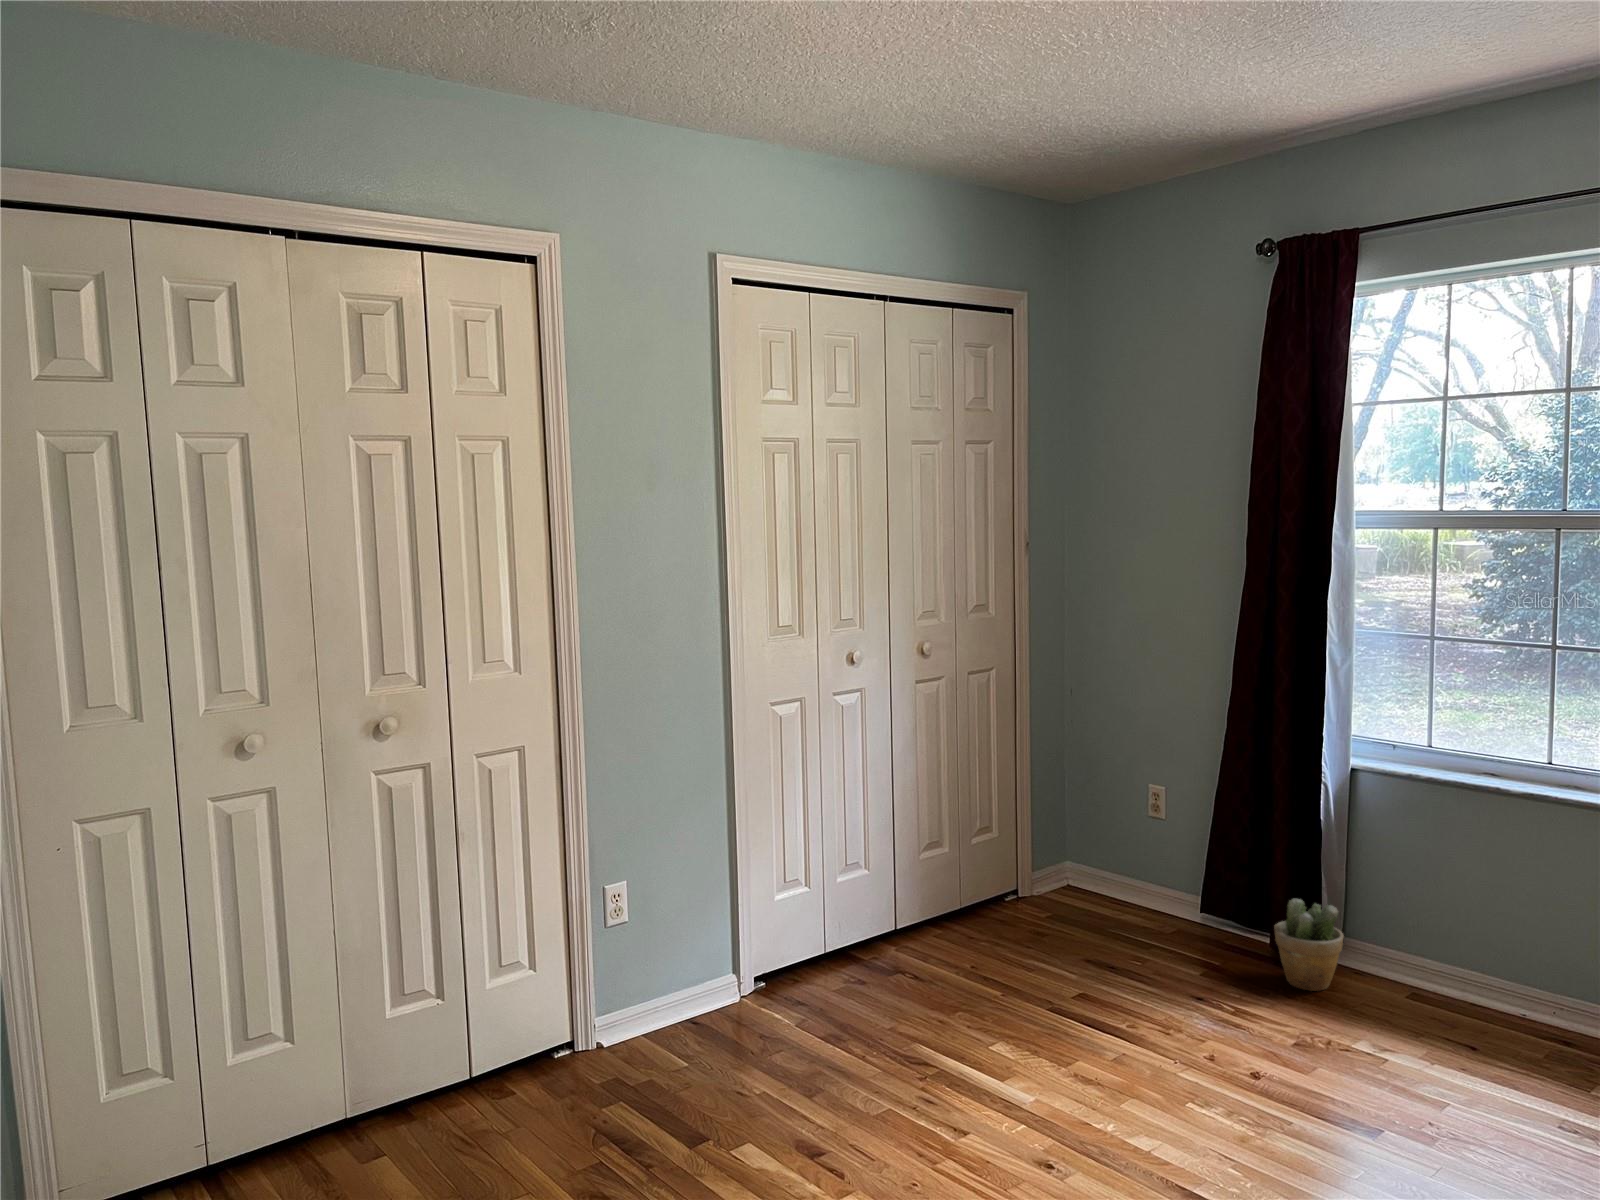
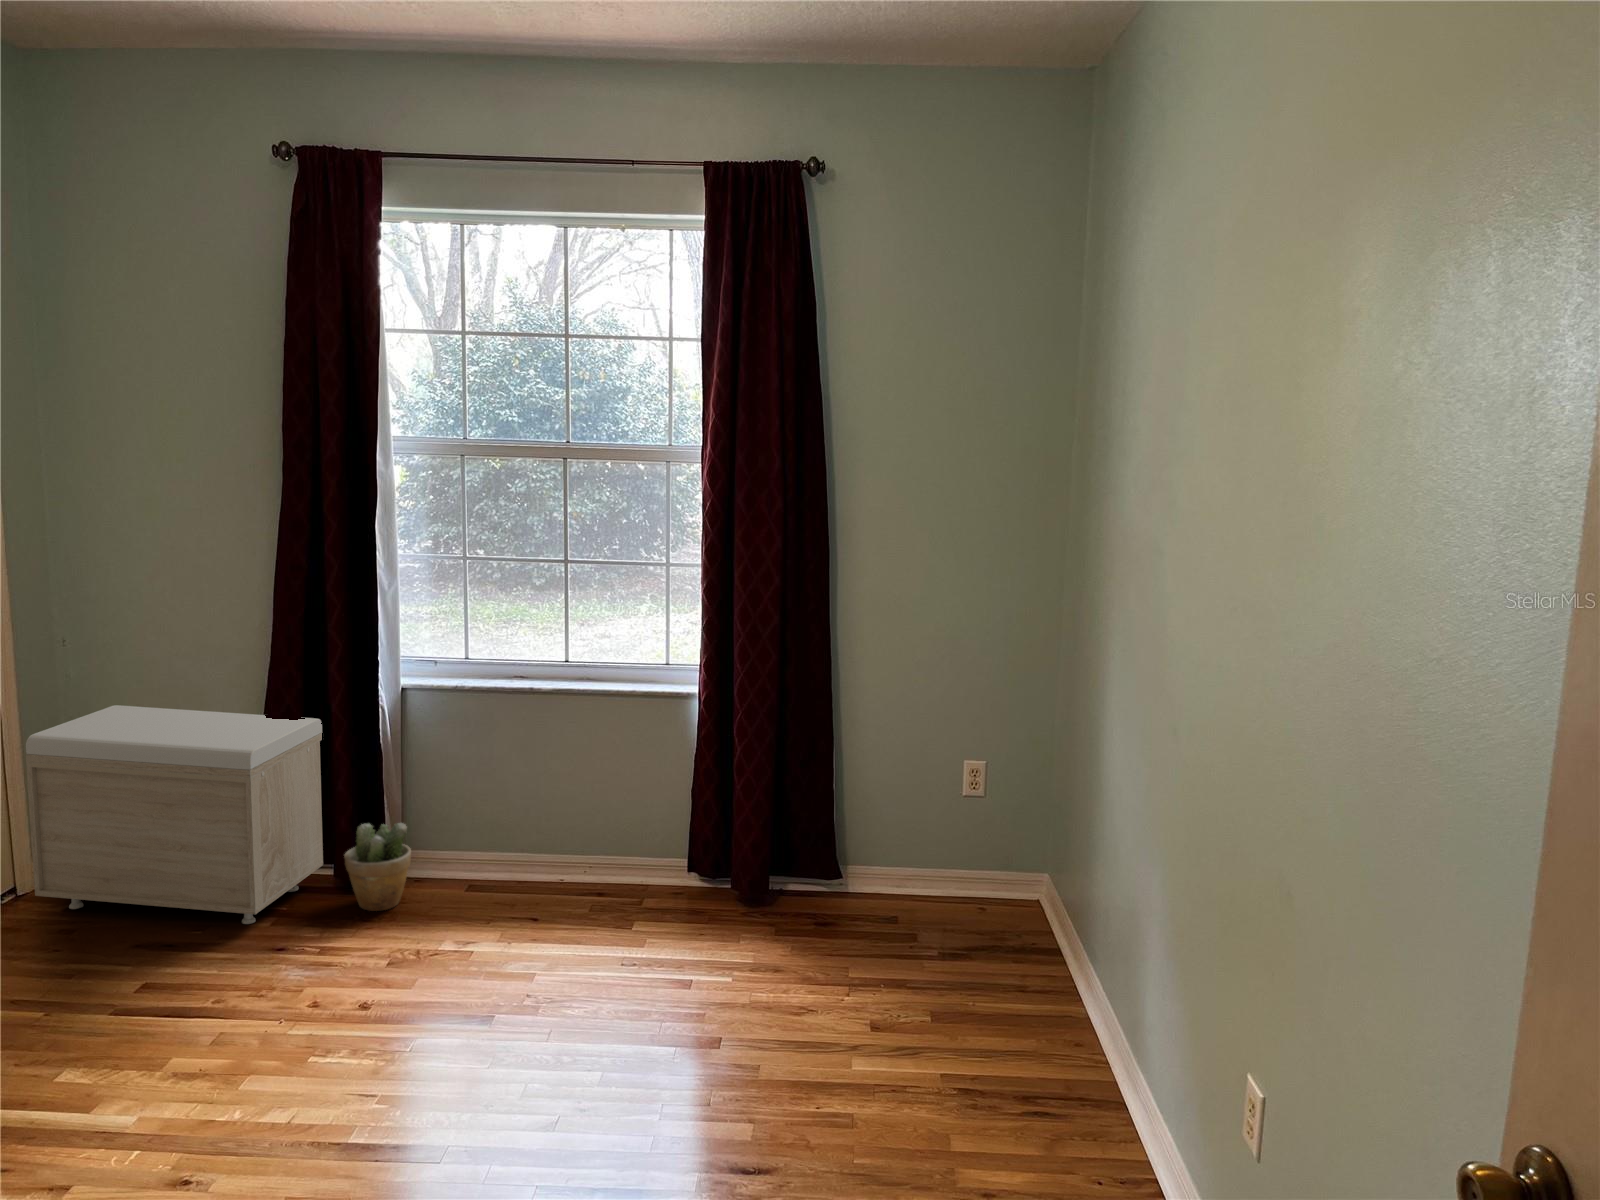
storage bench: none [1026,753,1267,968] -> present [26,705,323,924]

